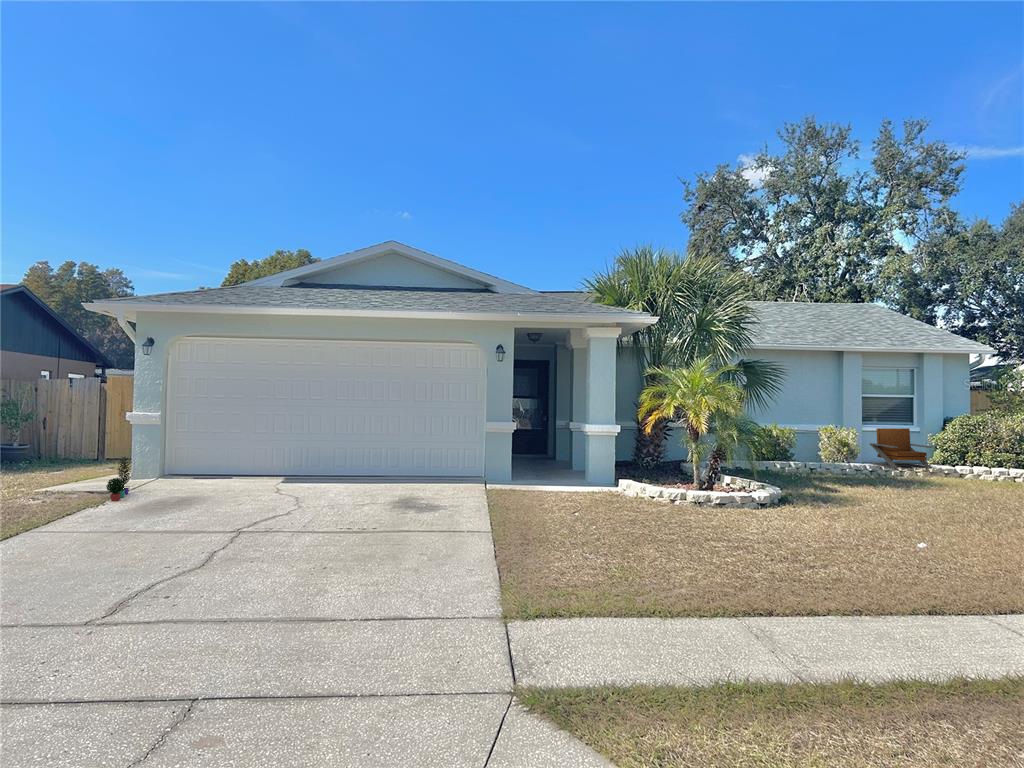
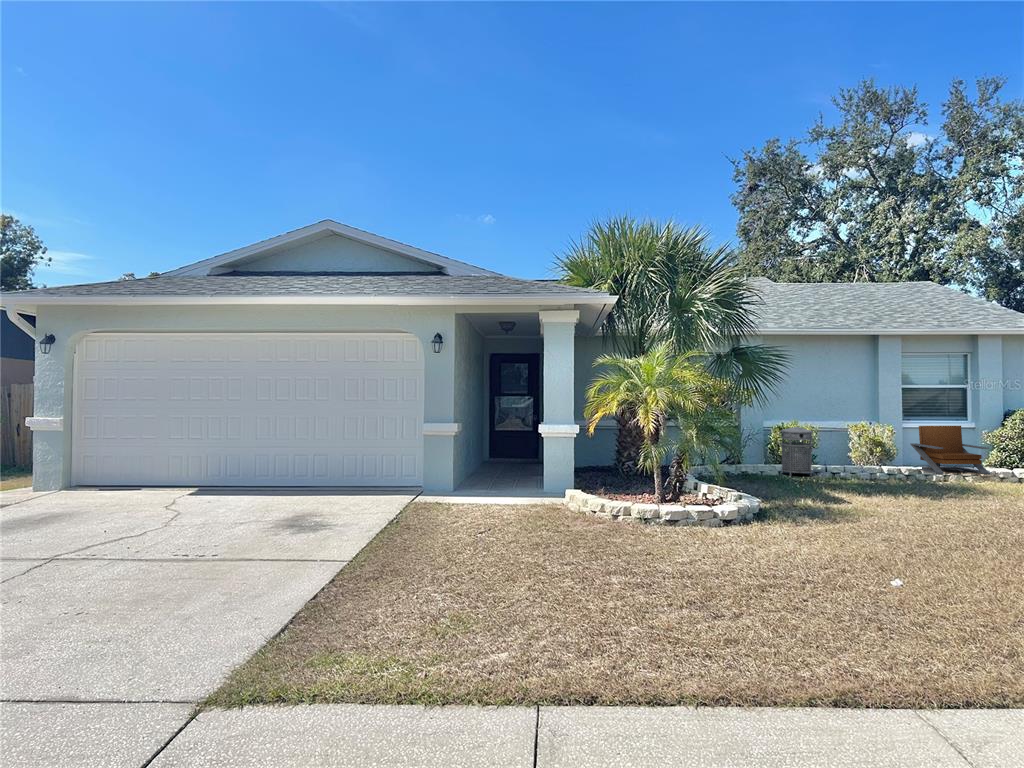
trash can: none [771,429,799,471] -> present [781,427,813,476]
potted plant: present [106,457,131,501] -> none [16,456,59,504]

